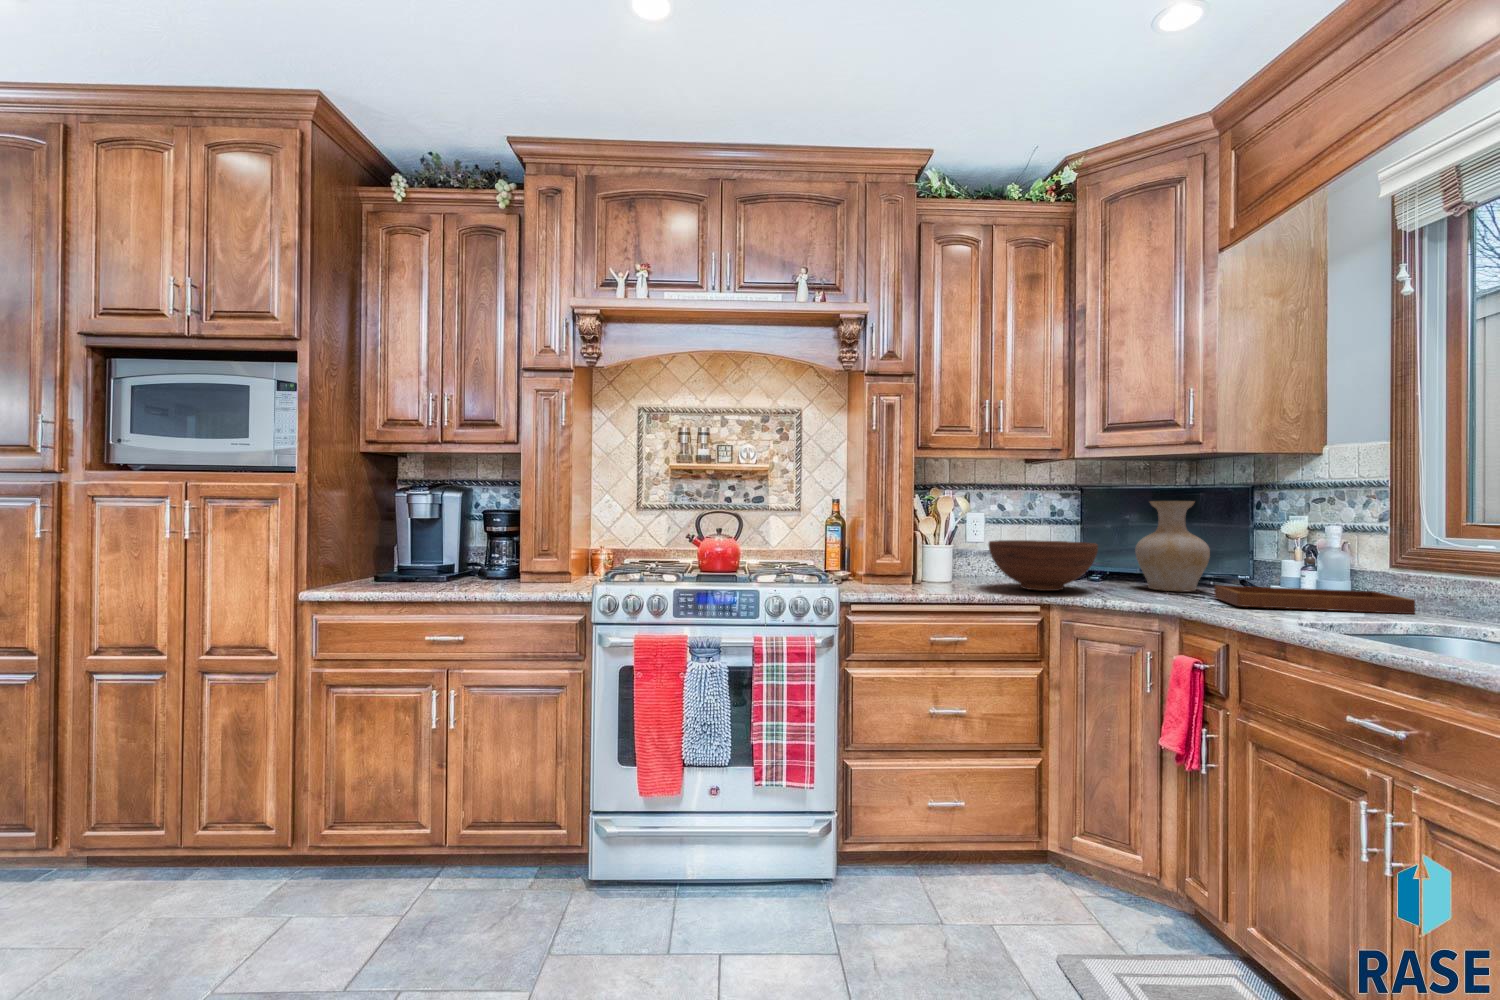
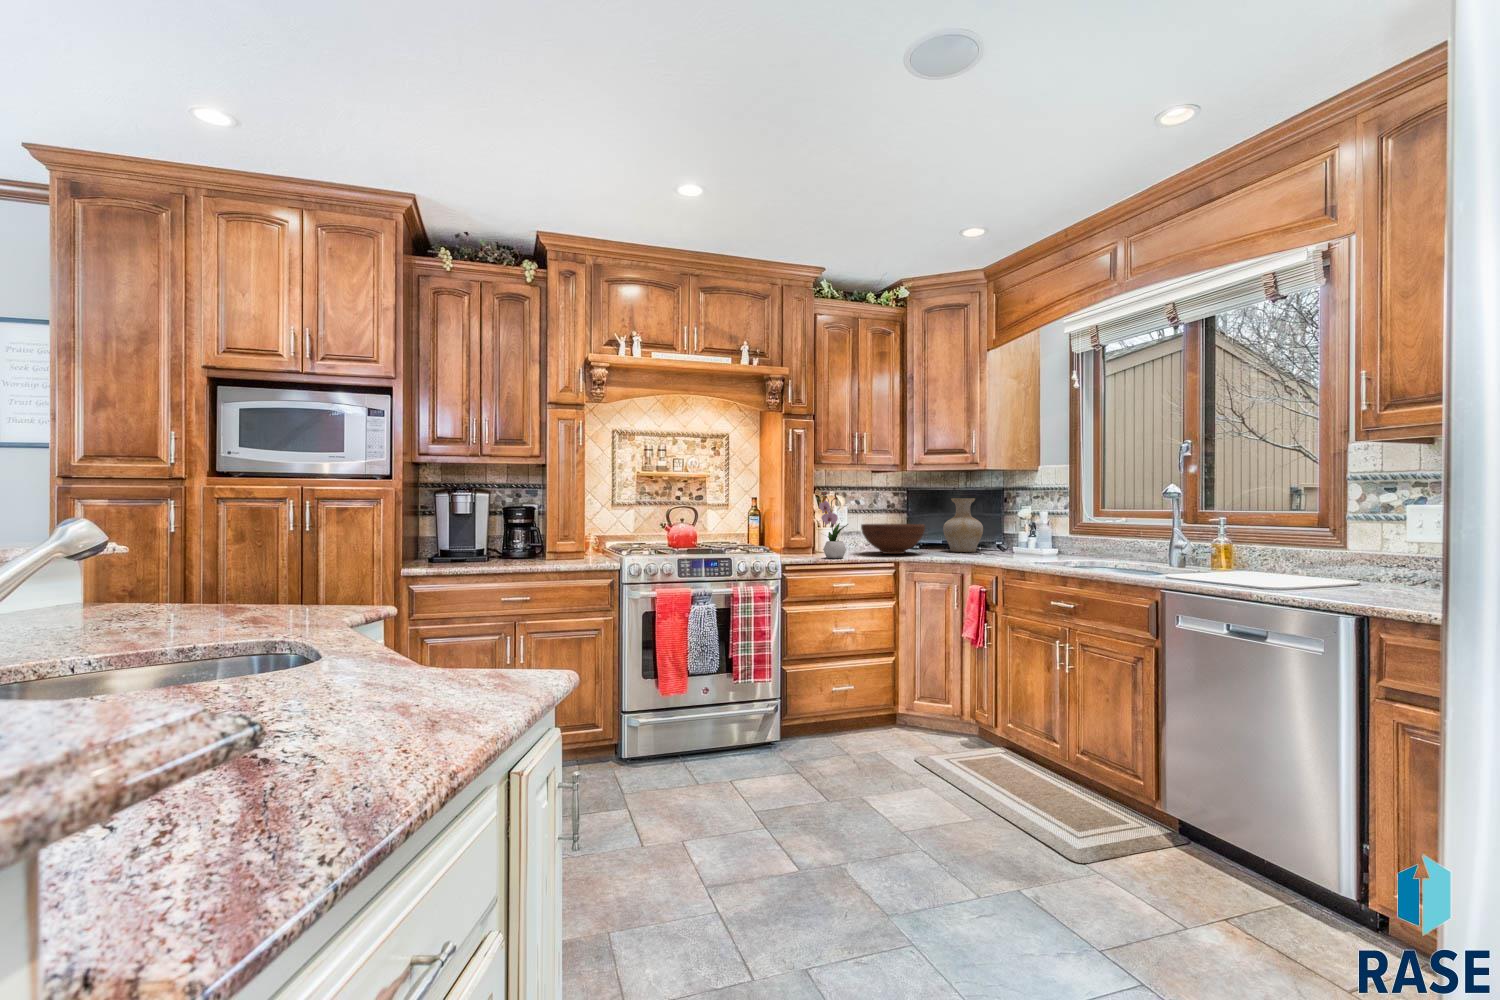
flower arrangement: none [910,490,960,595] -> present [819,492,848,558]
tray: present [1215,557,1415,614] -> none [987,529,1080,557]

